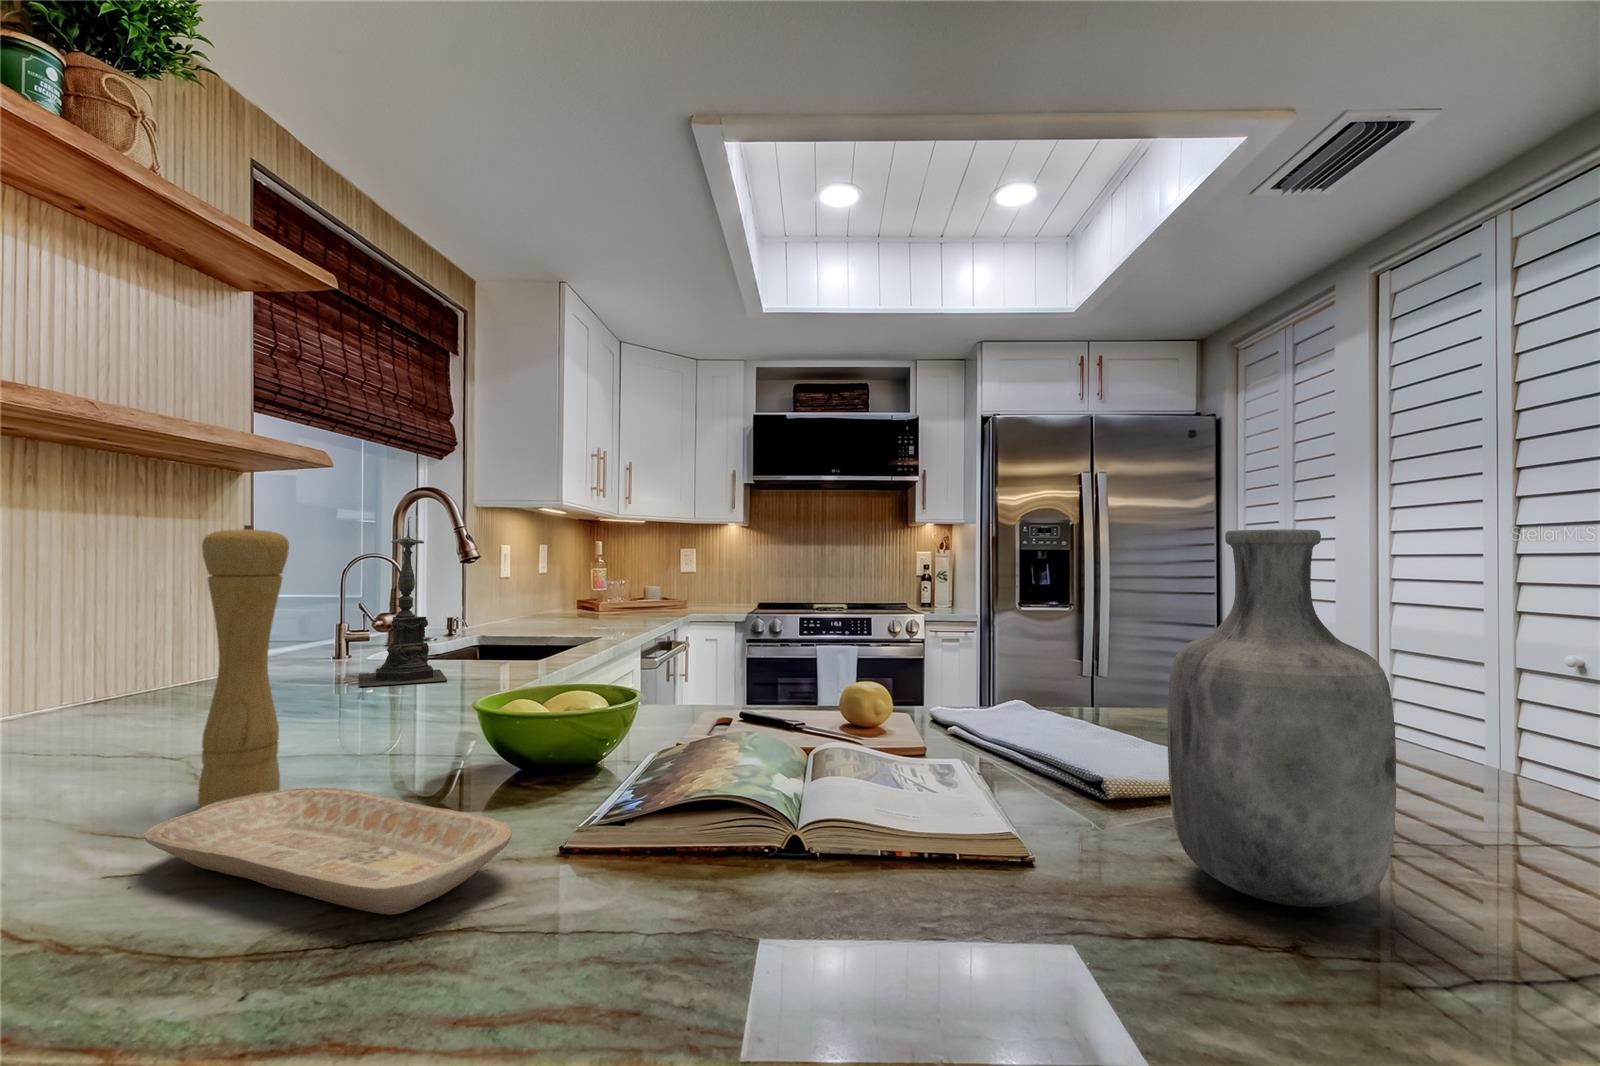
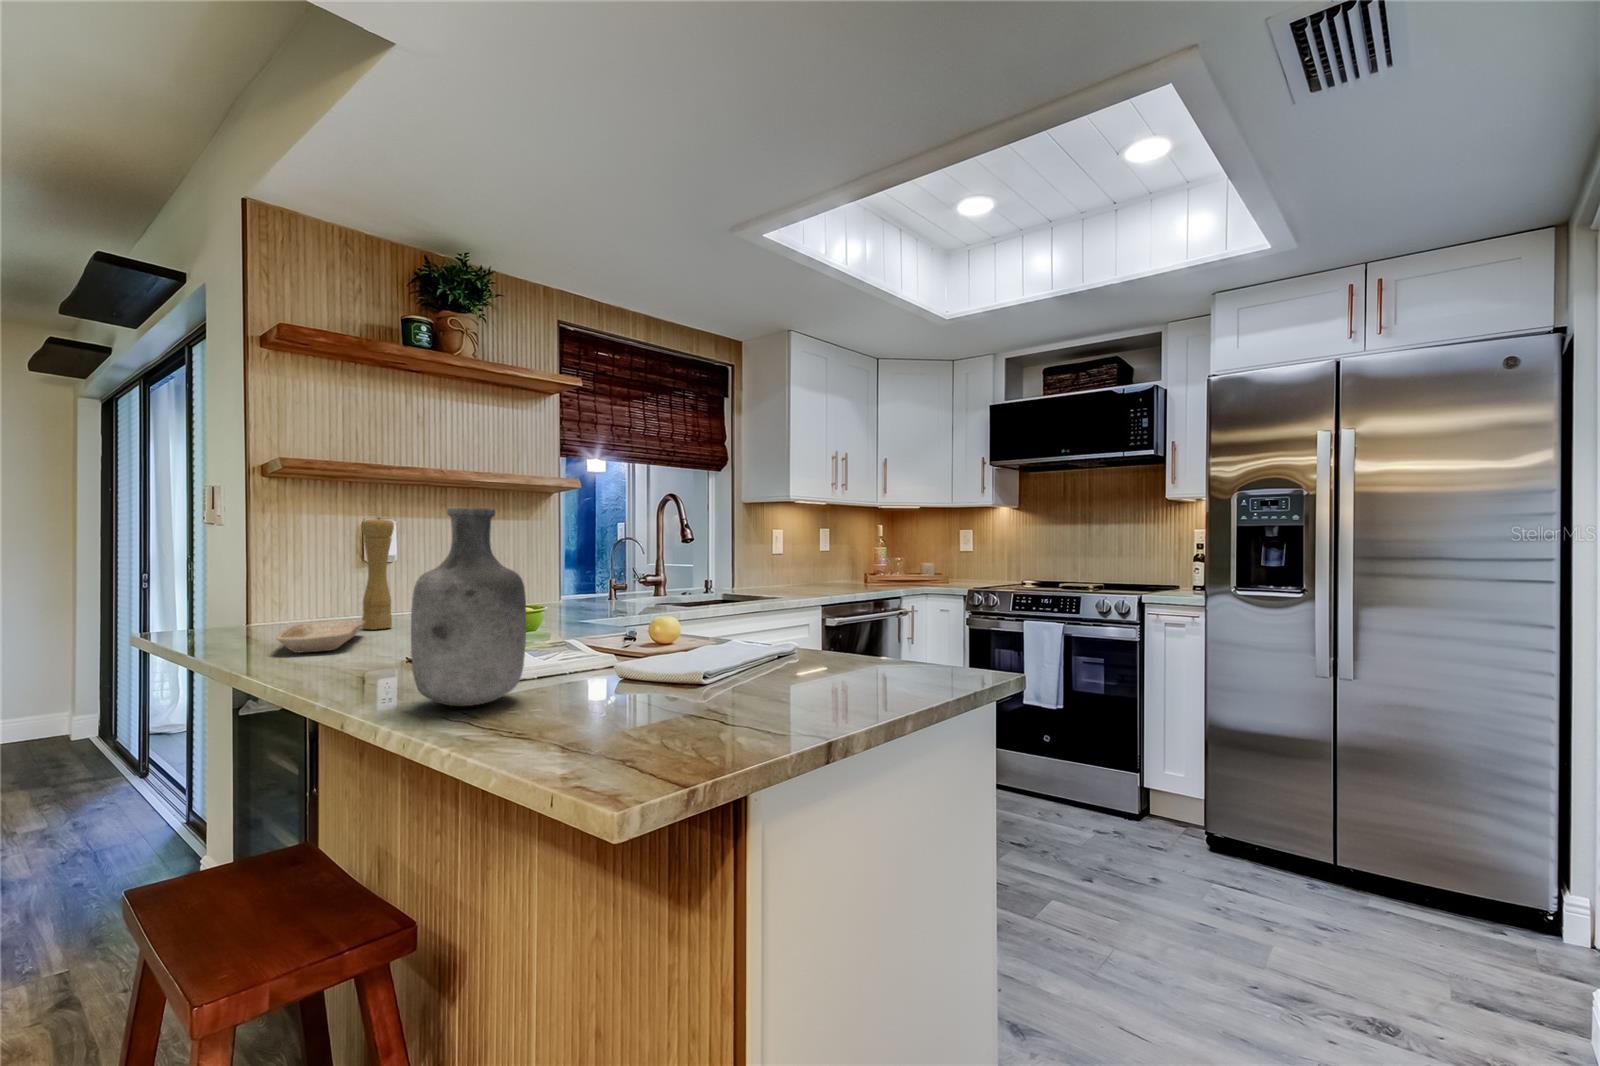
candle holder: present [359,517,447,686] -> none [561,511,623,604]

